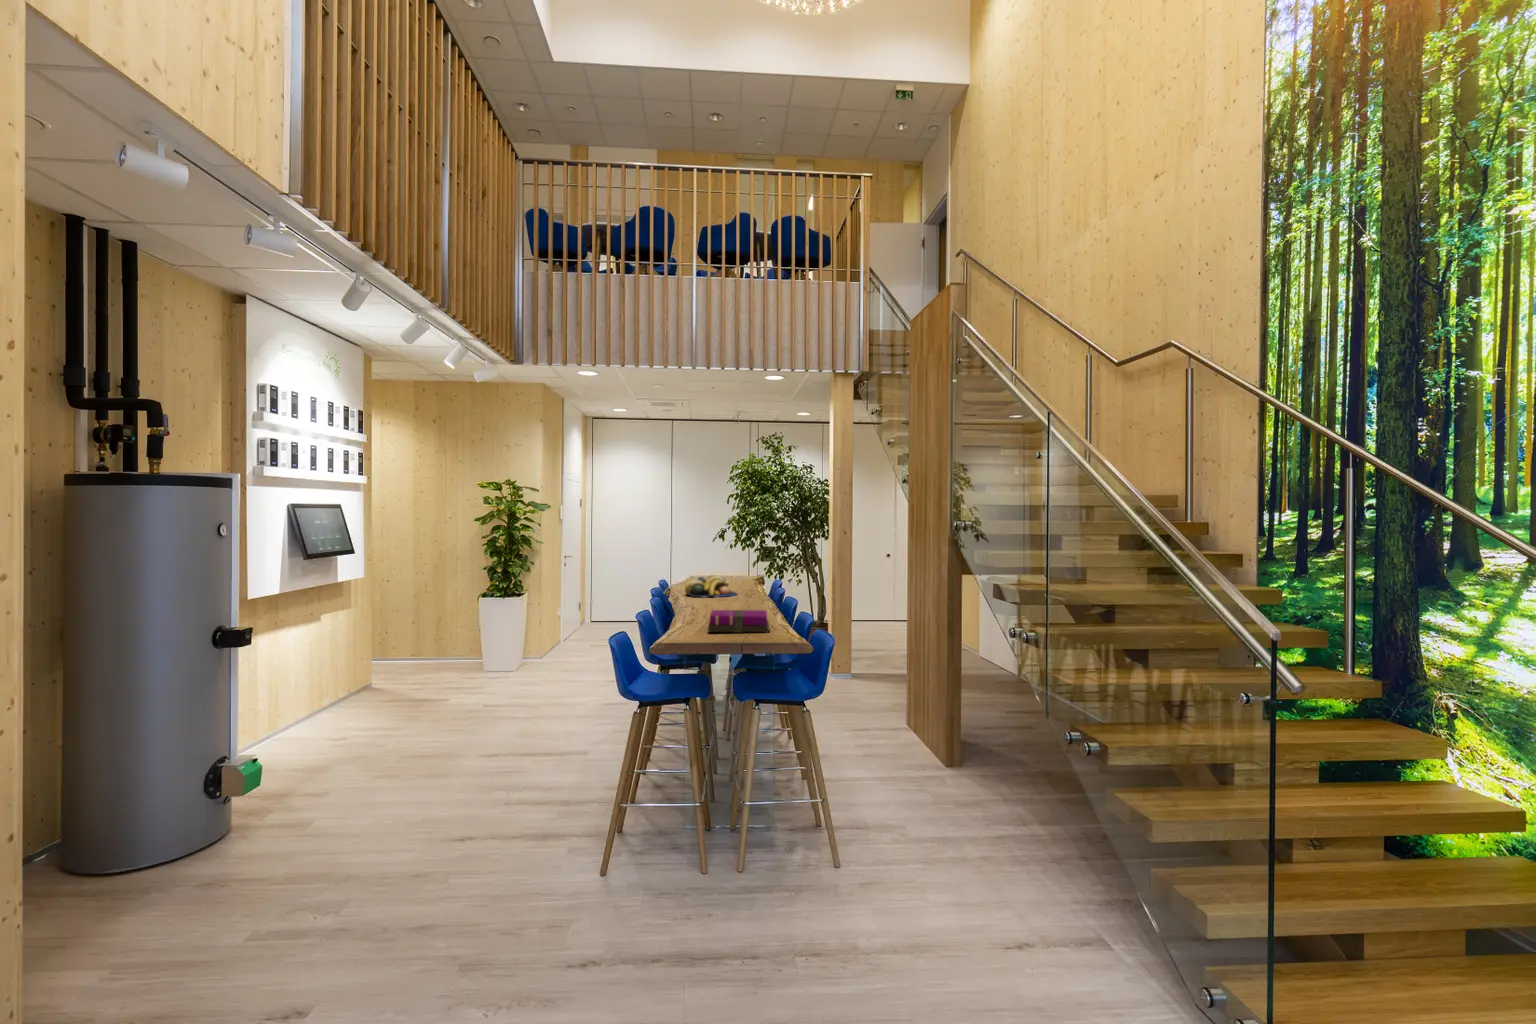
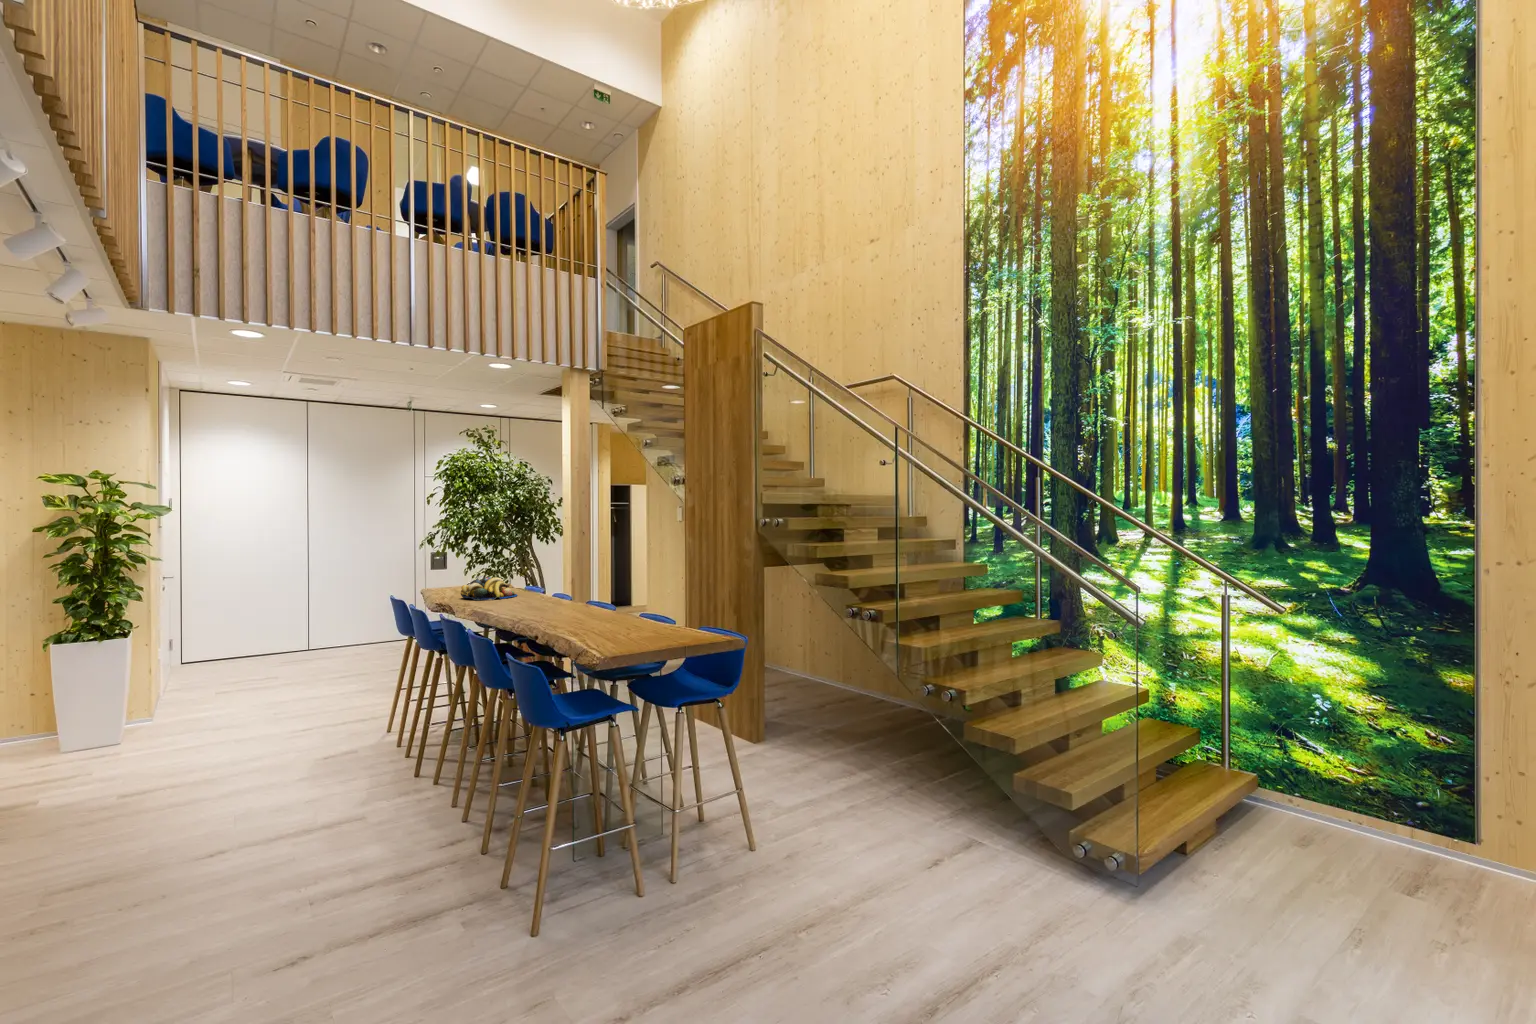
notebook: present [708,610,769,633] -> none [576,603,645,625]

